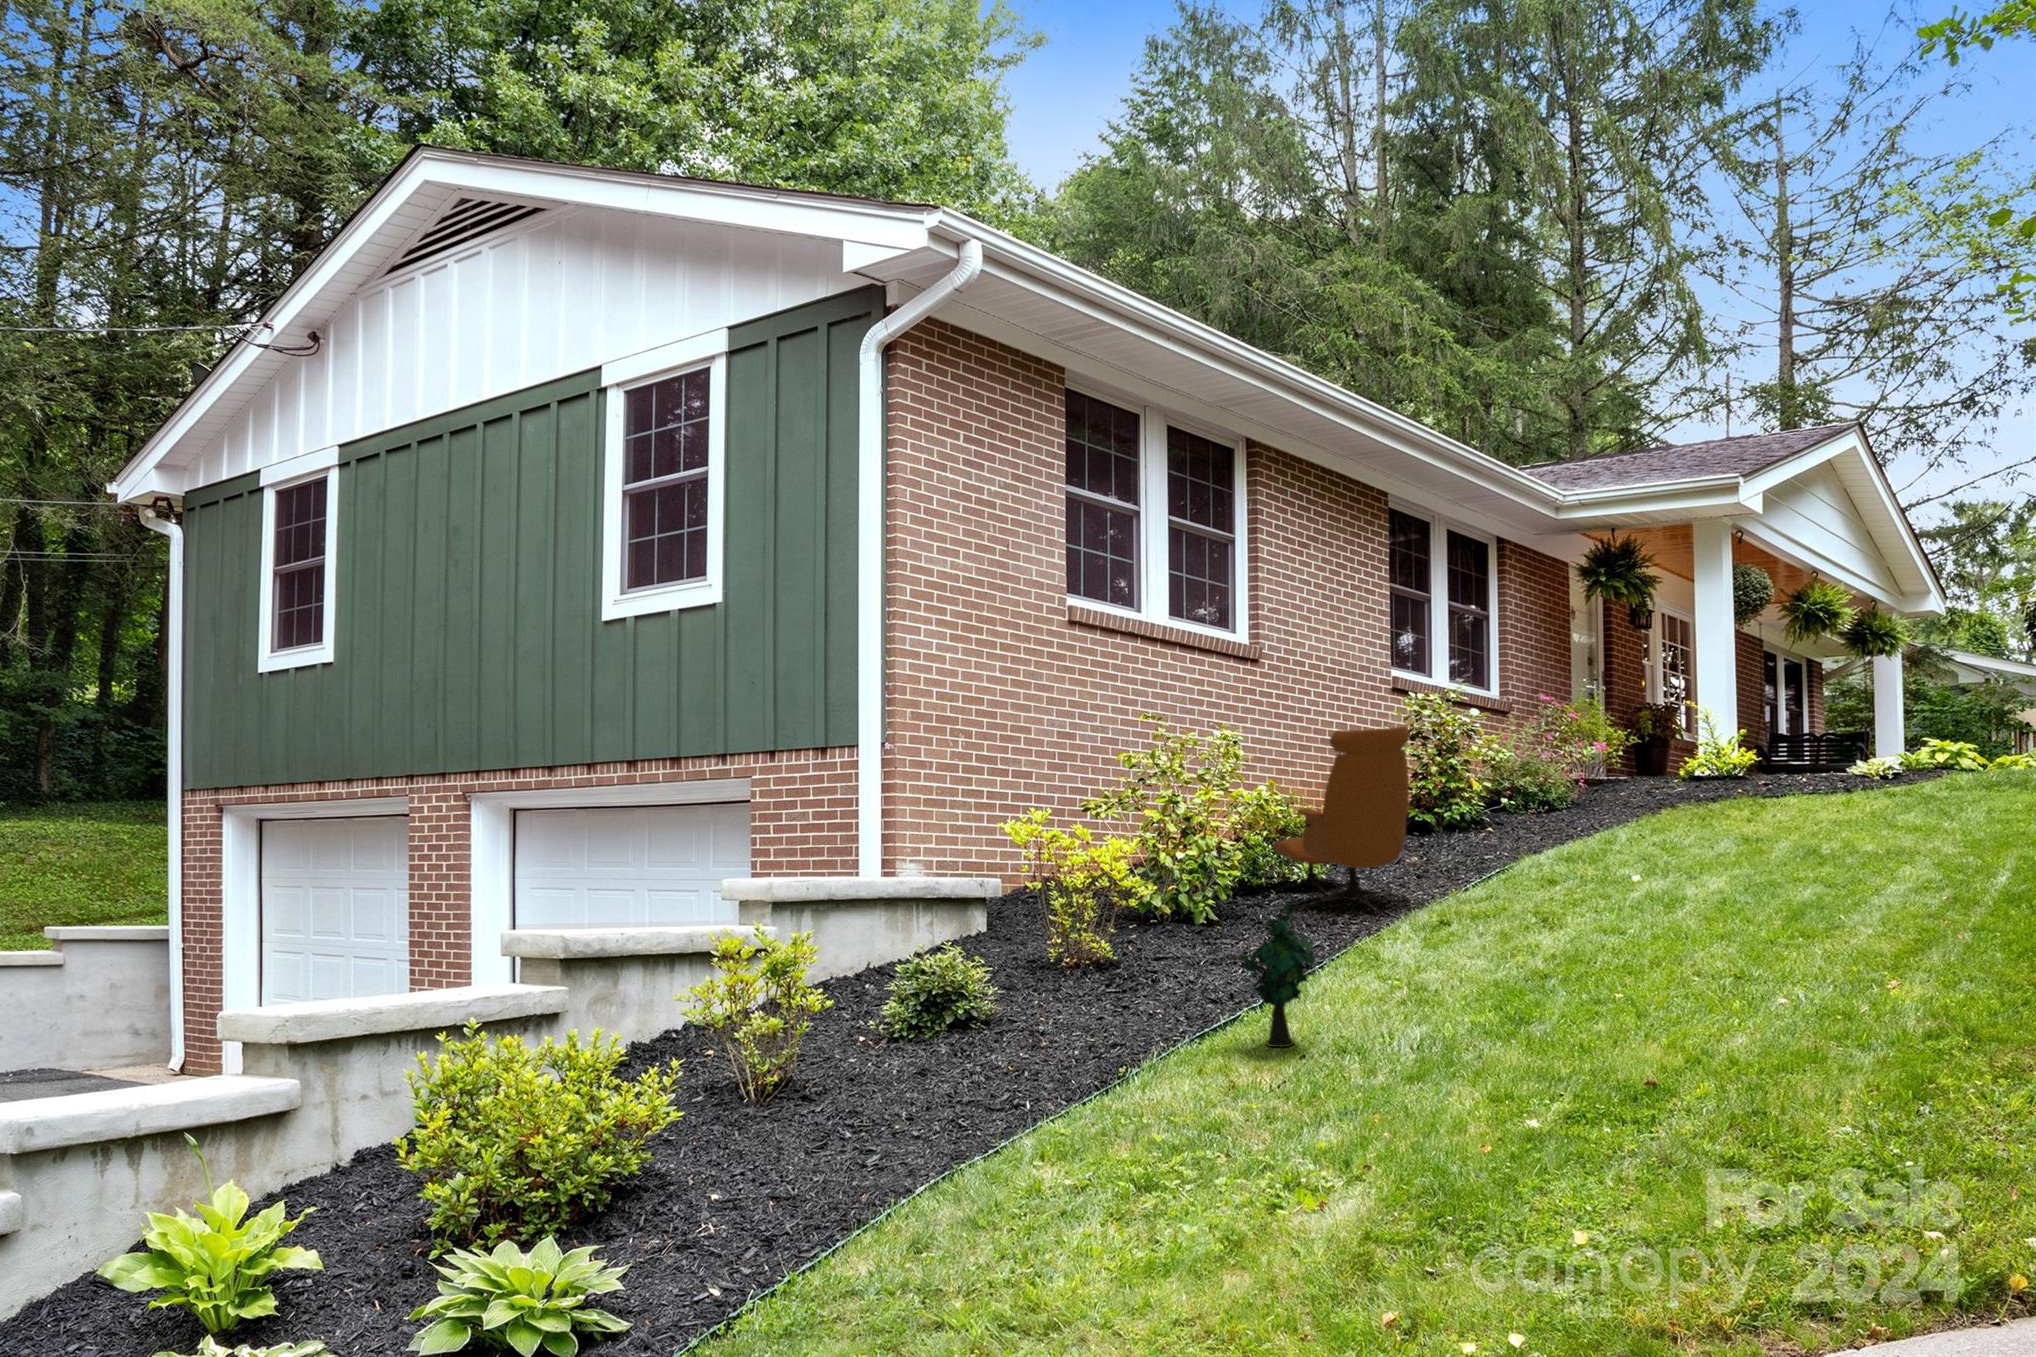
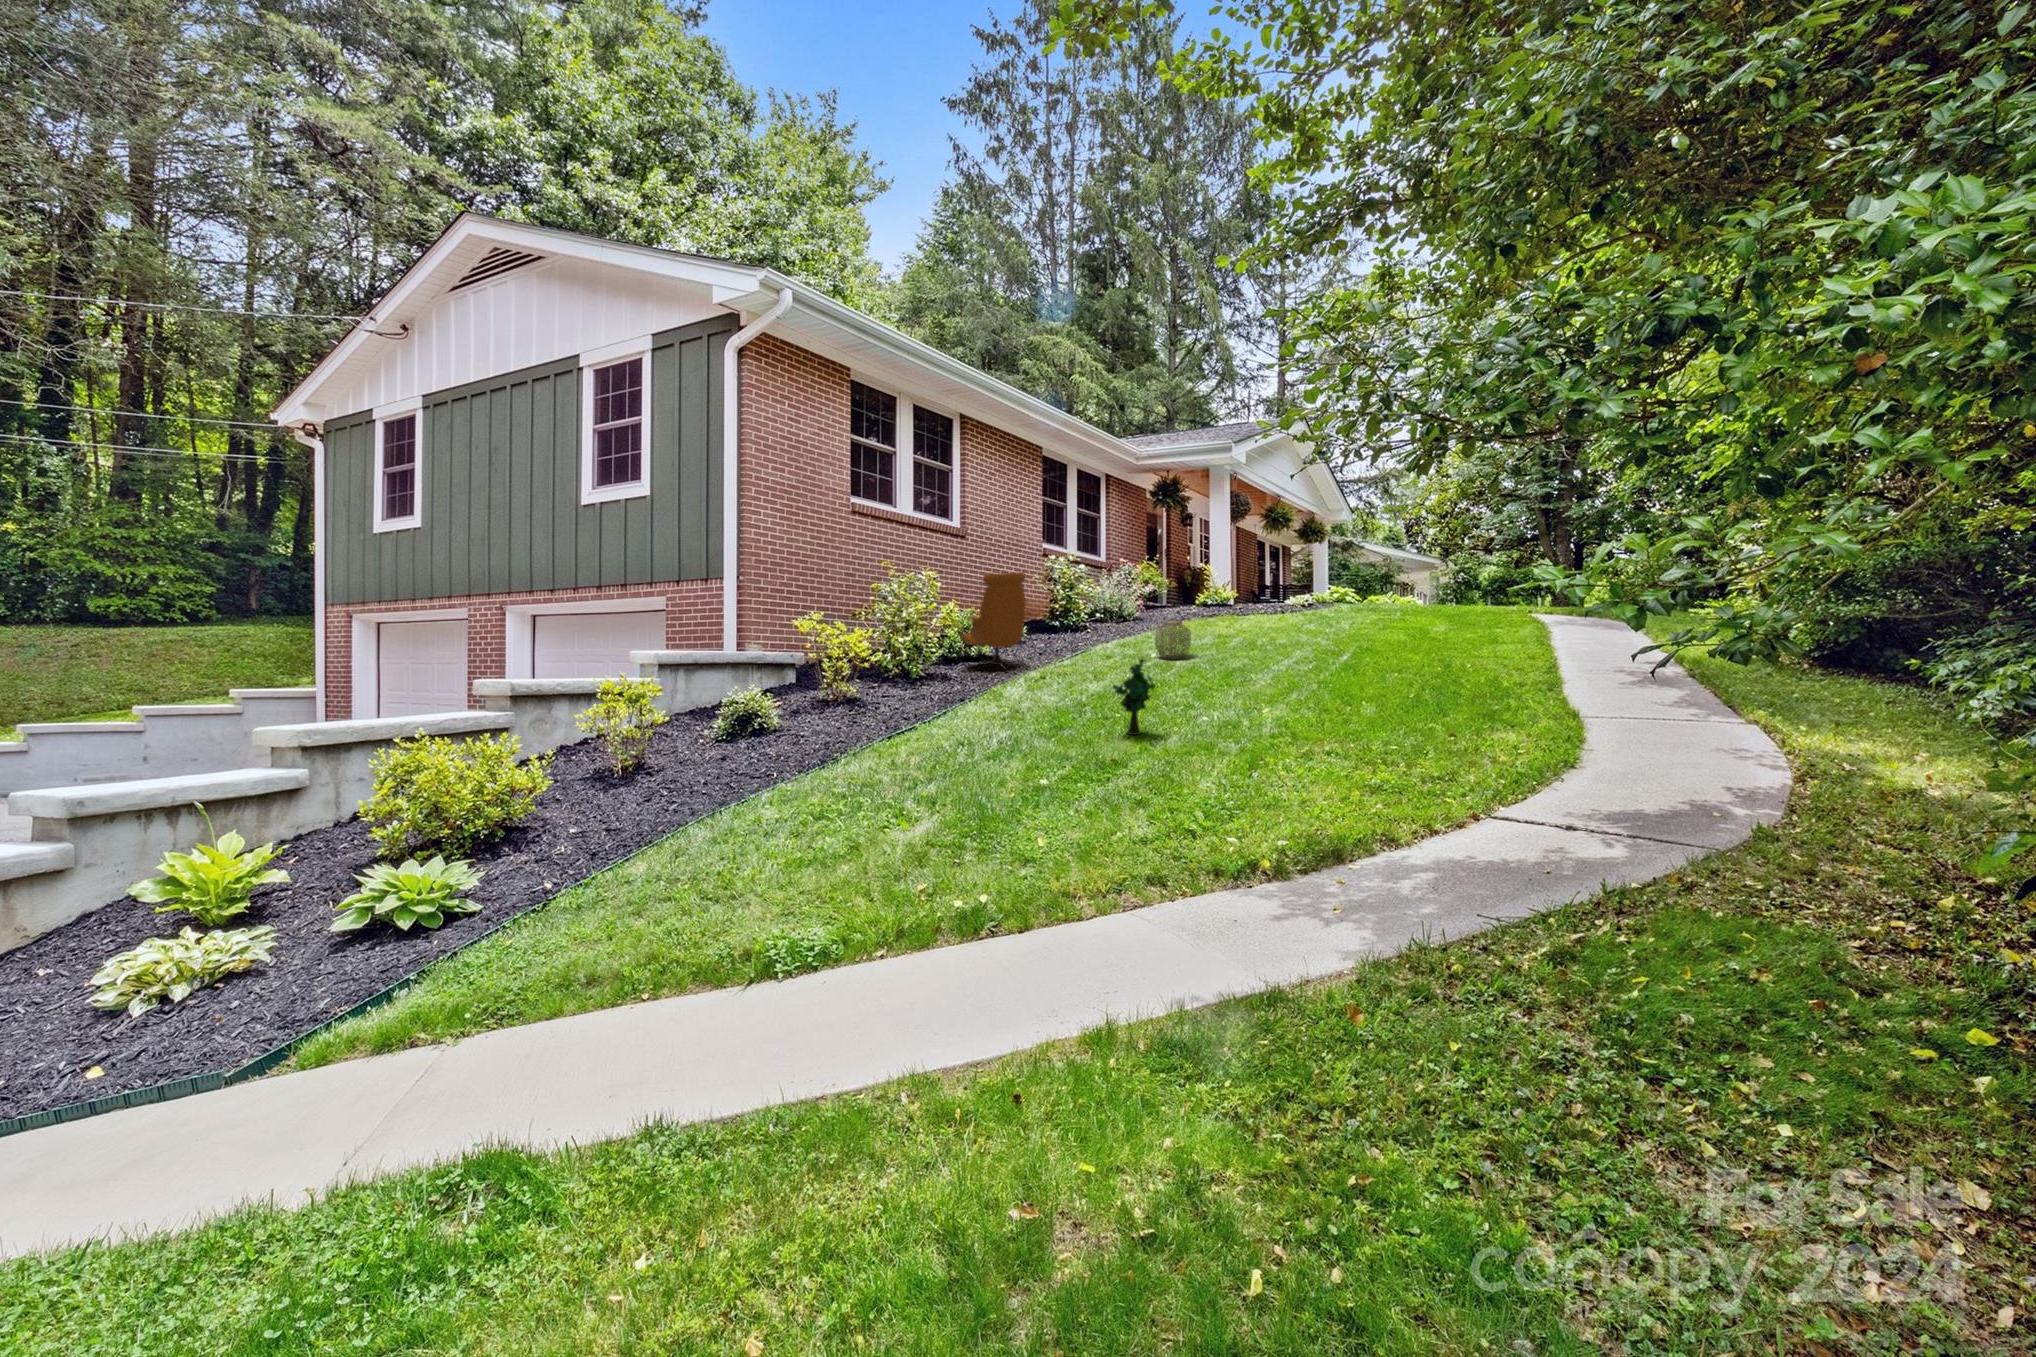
woven basket: none [1659,814,1734,890] -> present [1155,621,1191,659]
decorative plant: present [1237,905,1316,1047] -> present [1113,659,1155,735]

